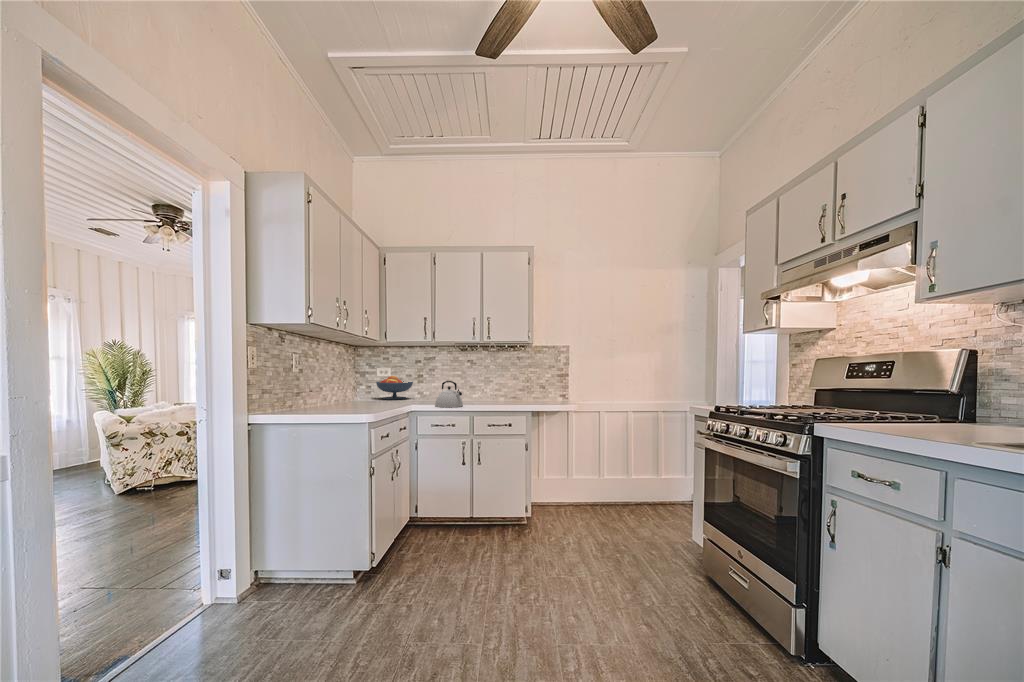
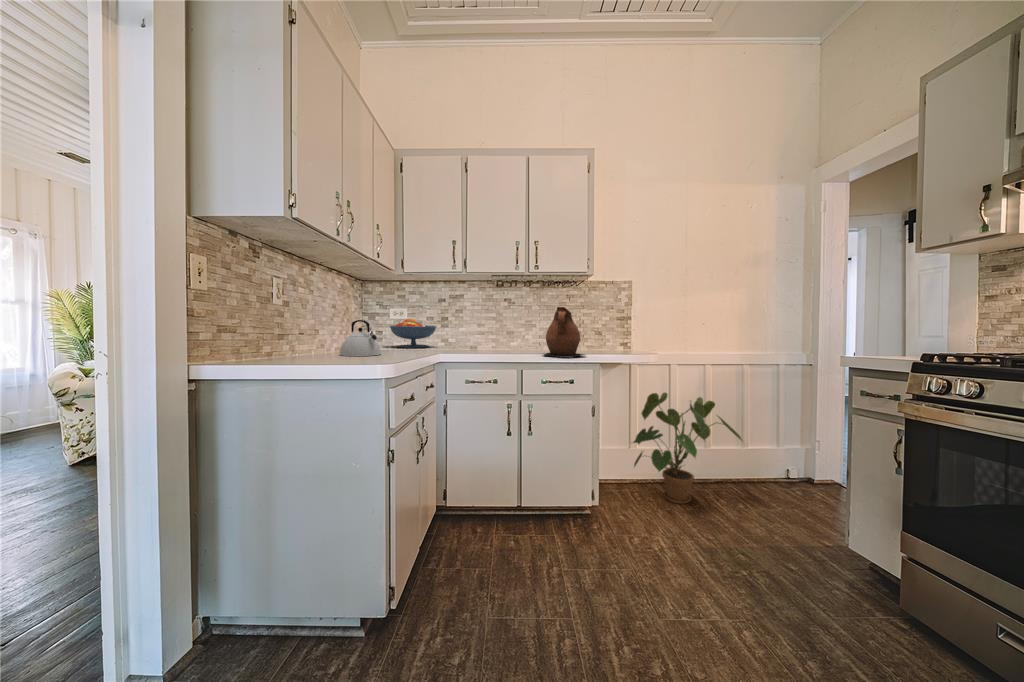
ceramic pitcher: none [488,370,522,407] -> present [543,307,585,357]
kettle: present [435,381,463,407] -> present [340,320,381,356]
house plant: none [563,435,652,525] -> present [633,393,742,504]

